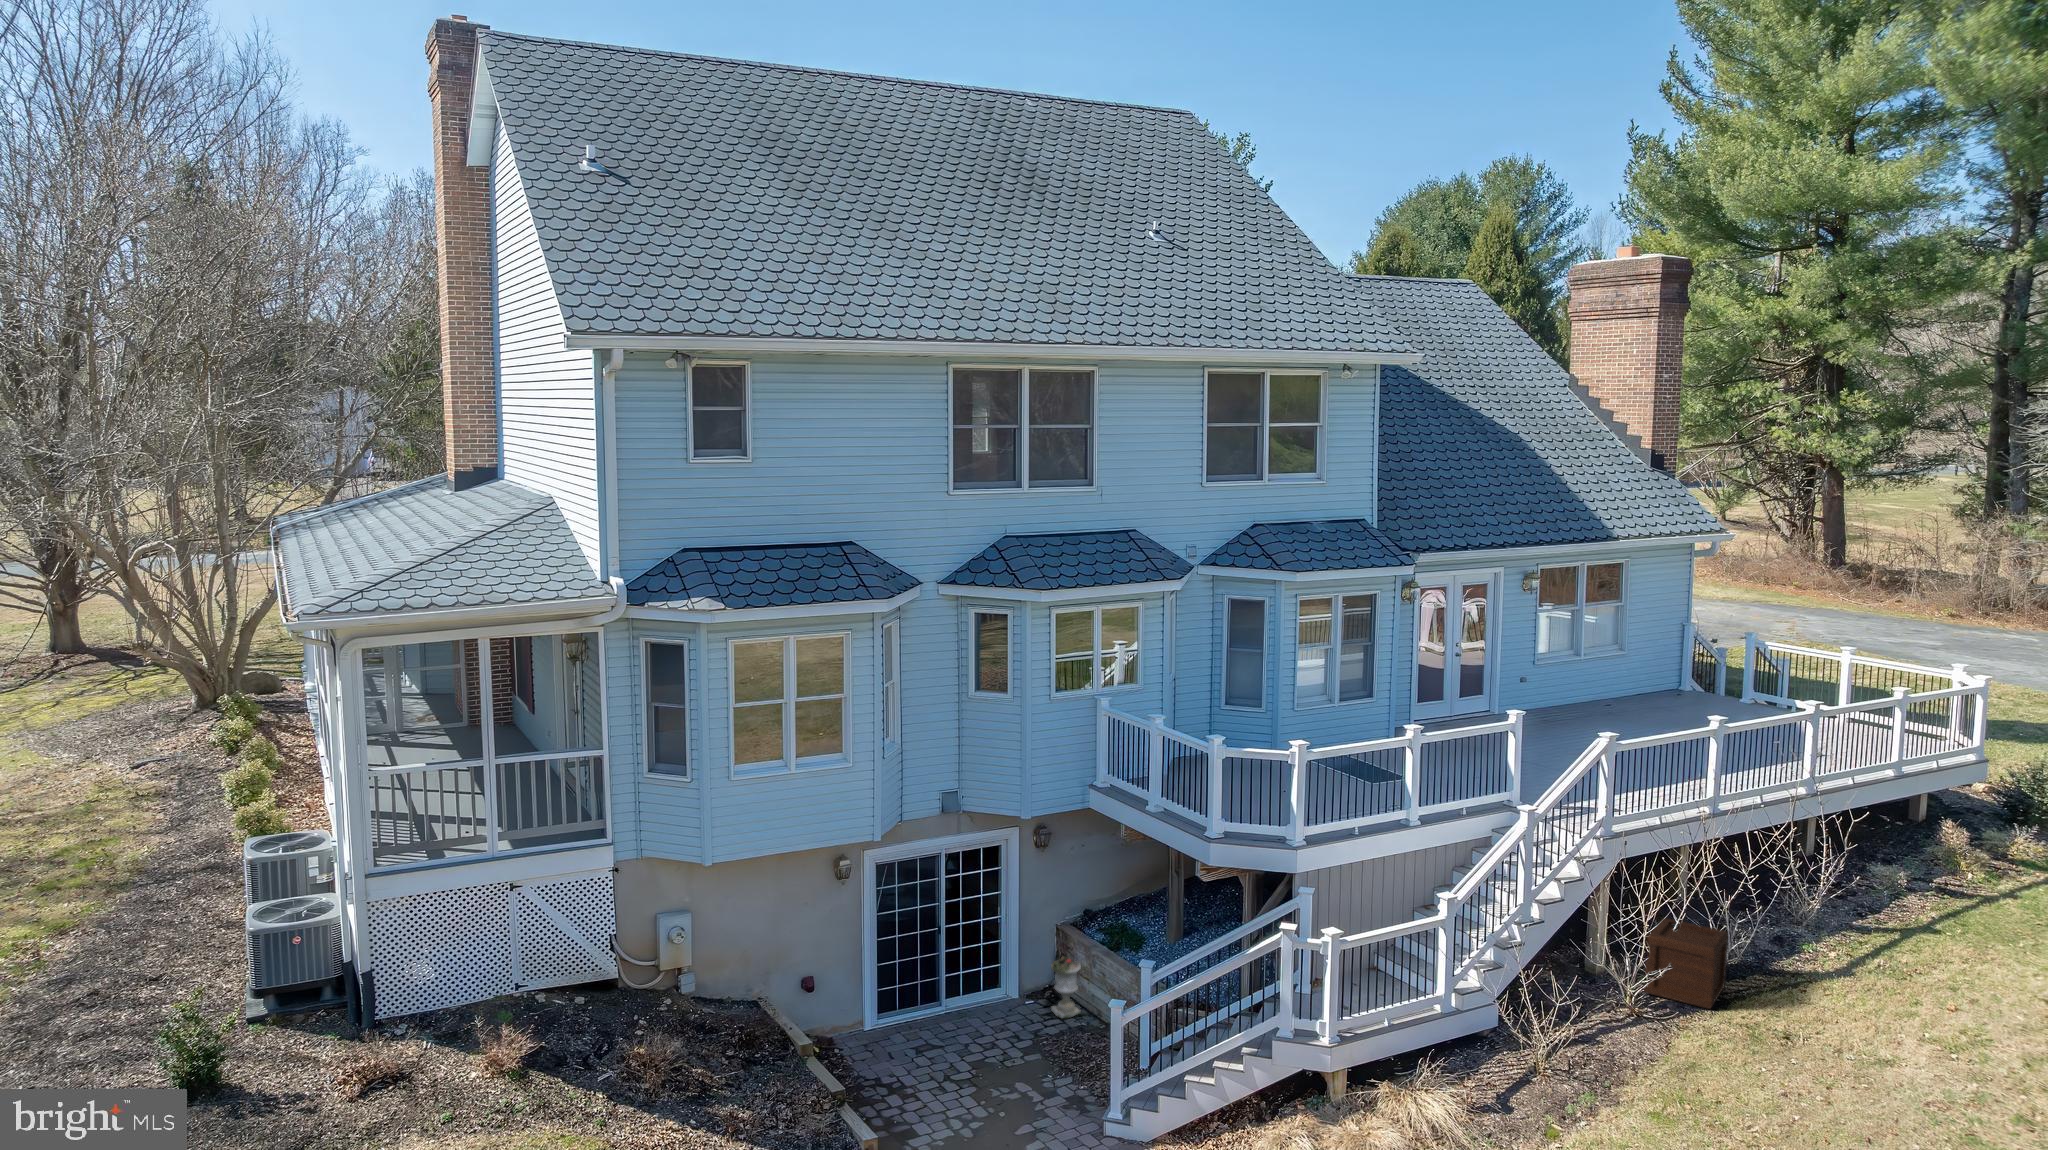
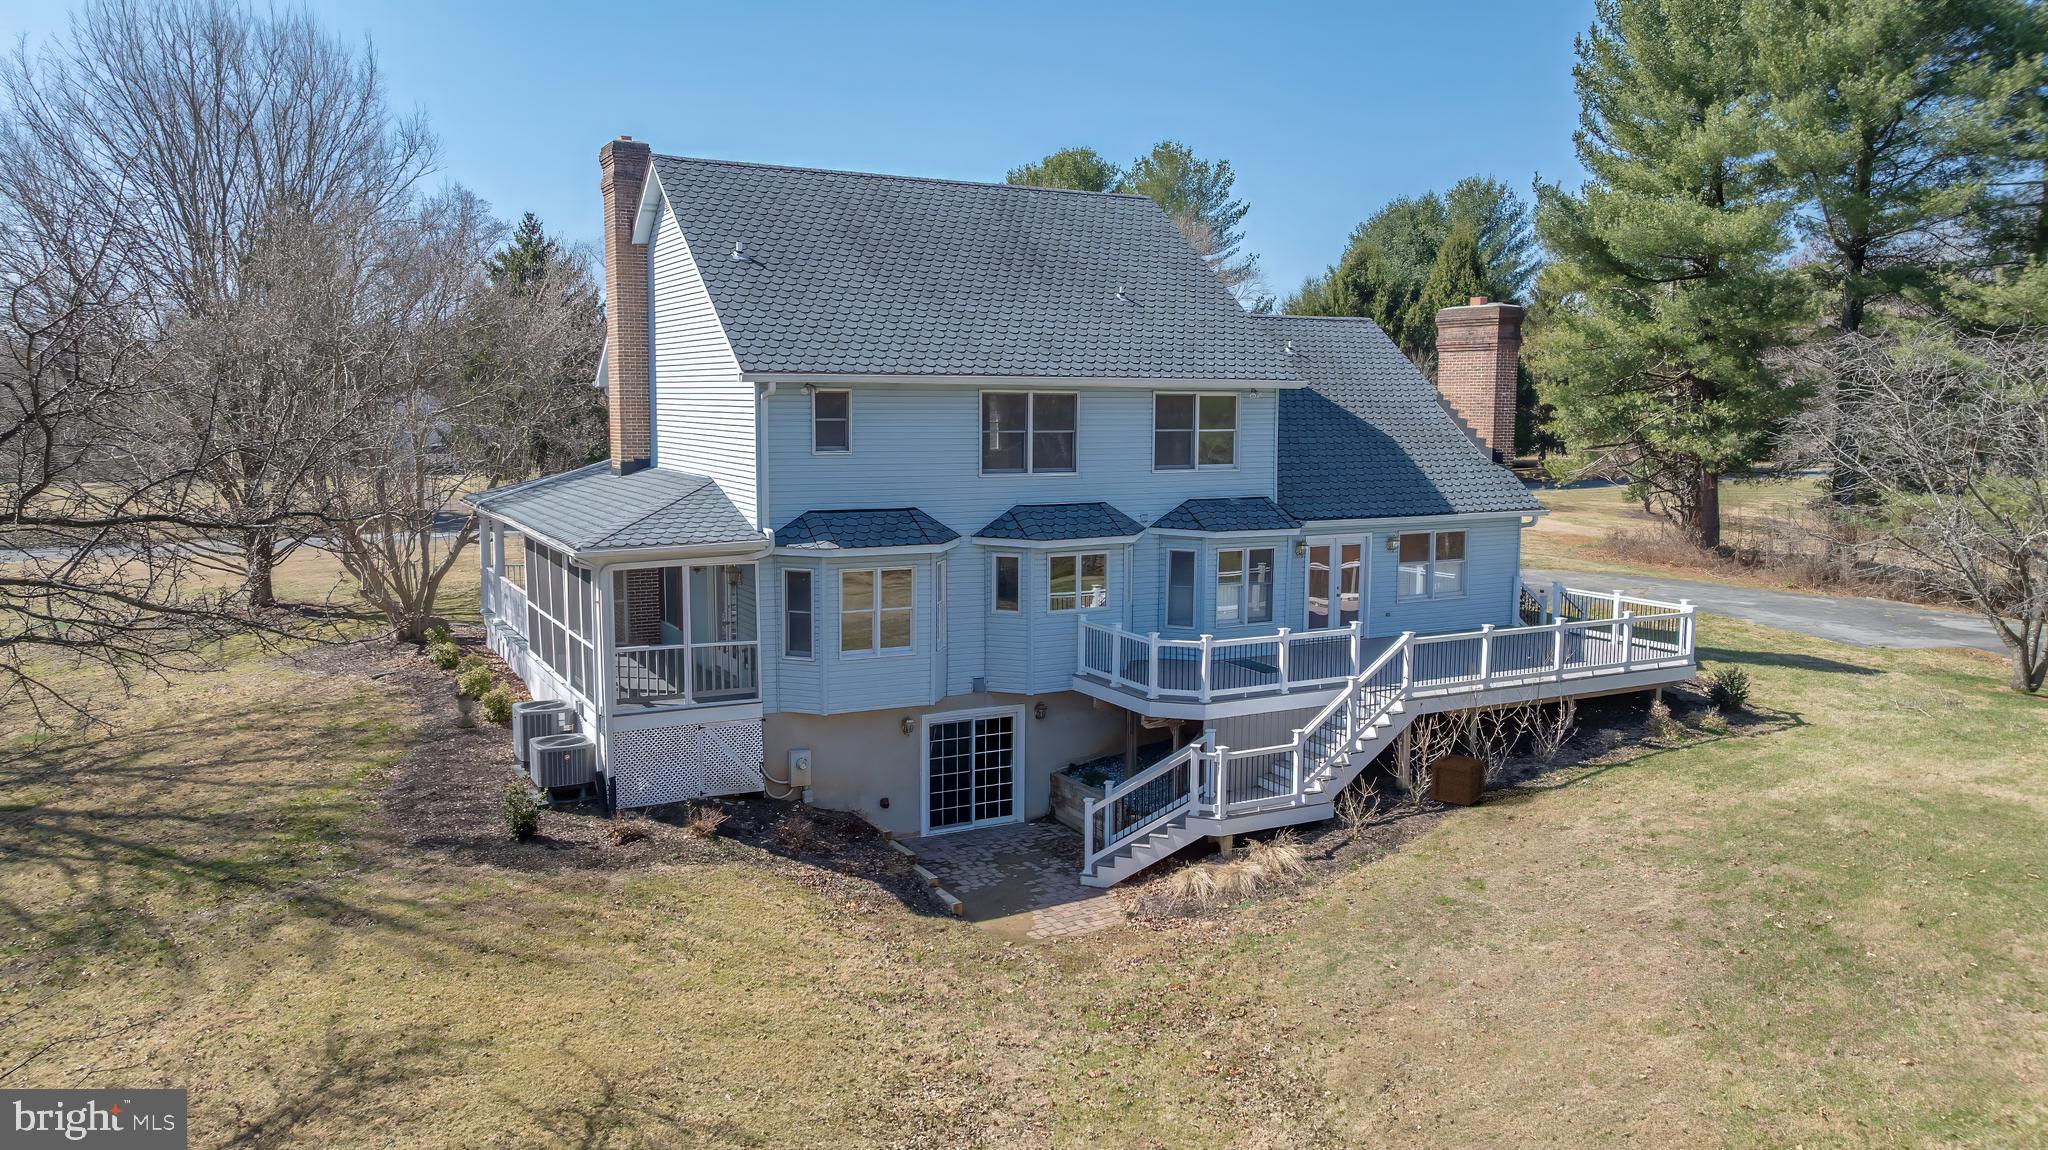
planter: present [1051,957,1081,1018] -> present [455,692,475,728]

